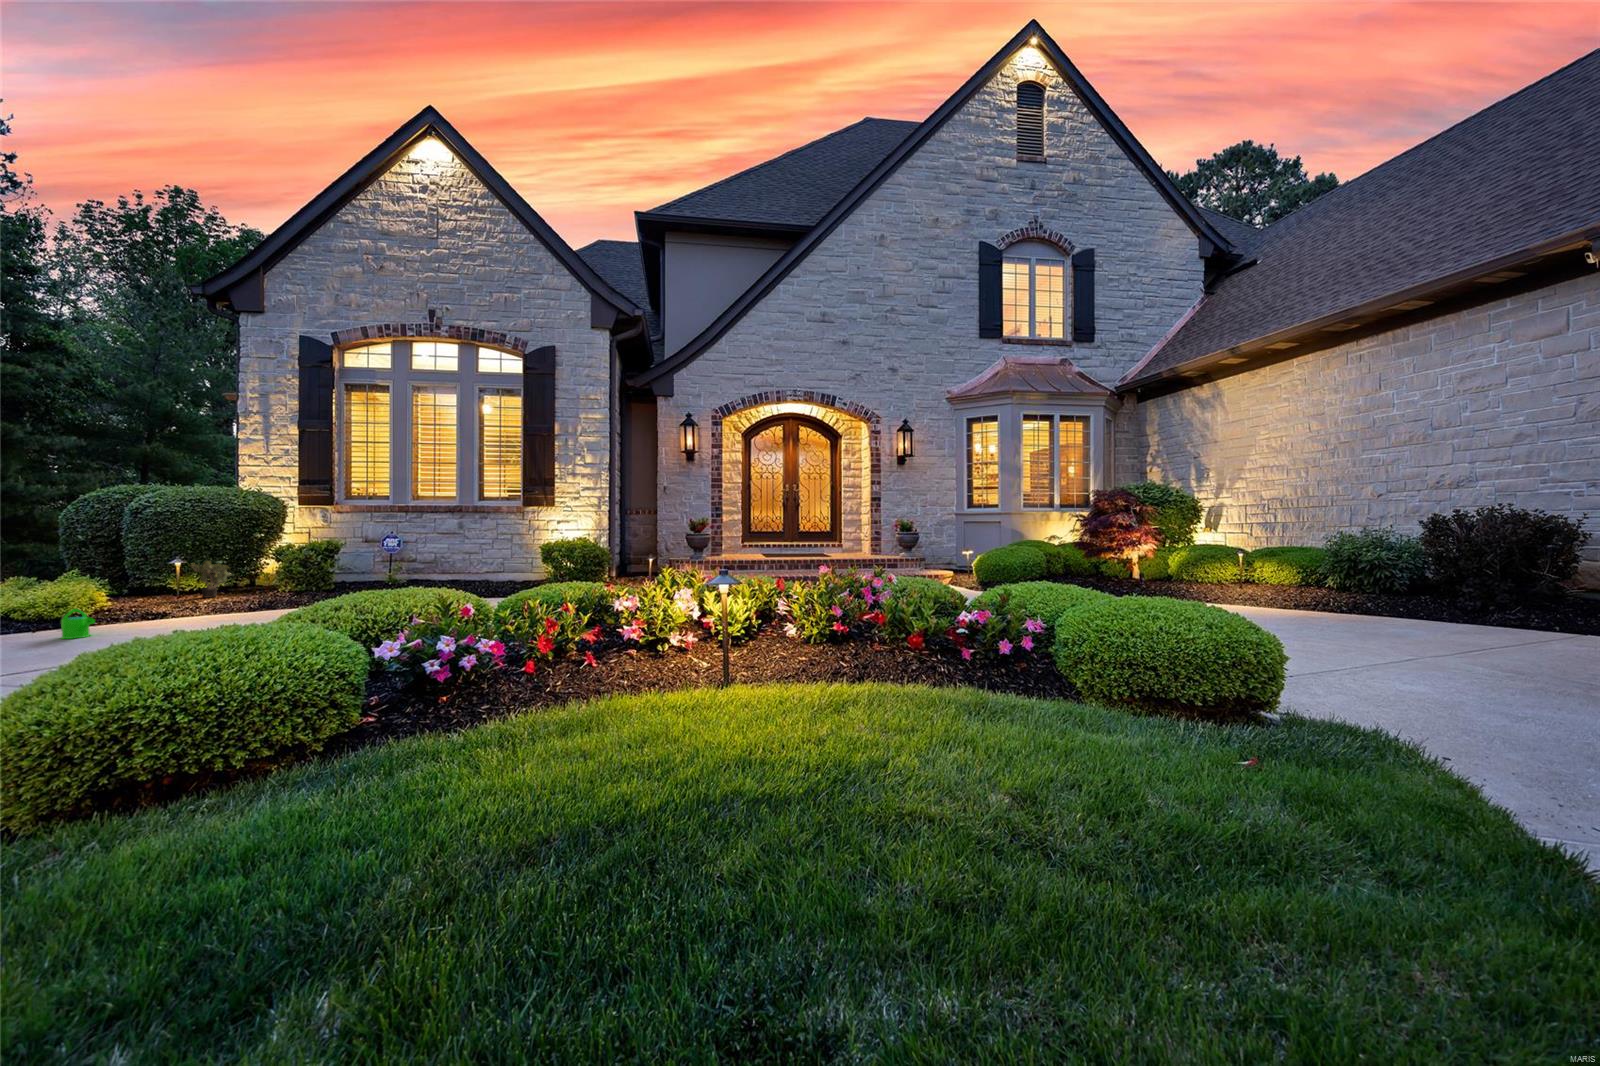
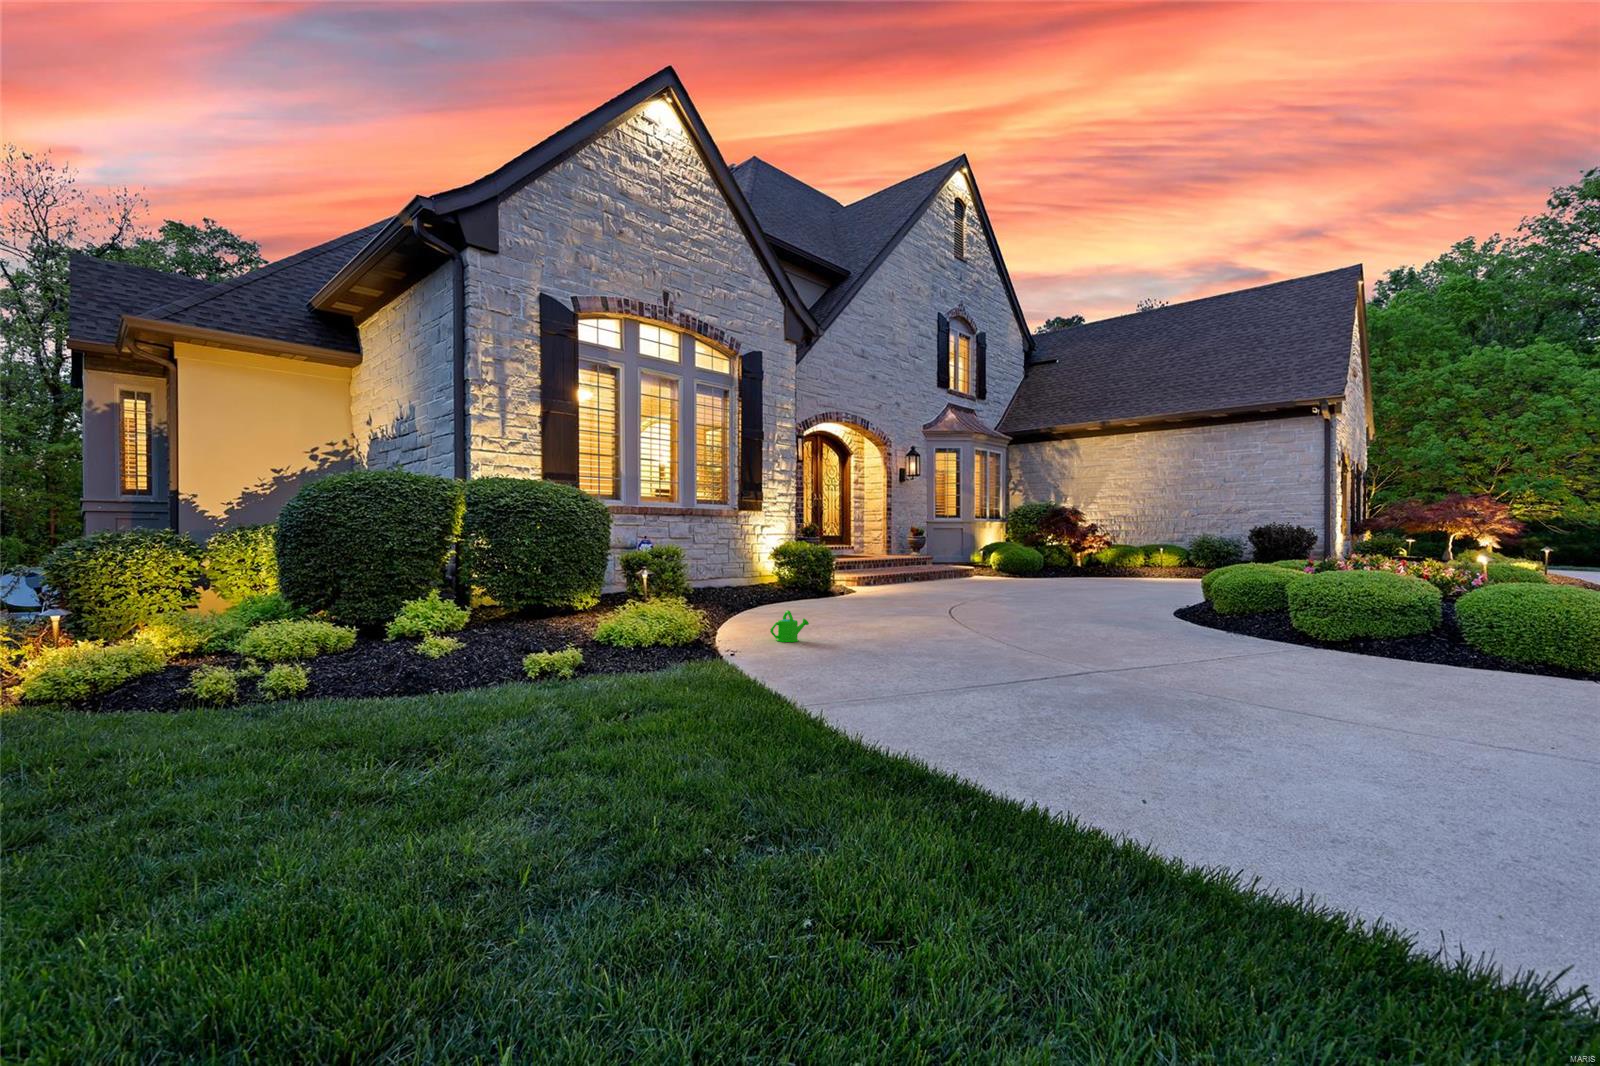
potted plant: present [191,561,231,598] -> none [556,571,595,618]

